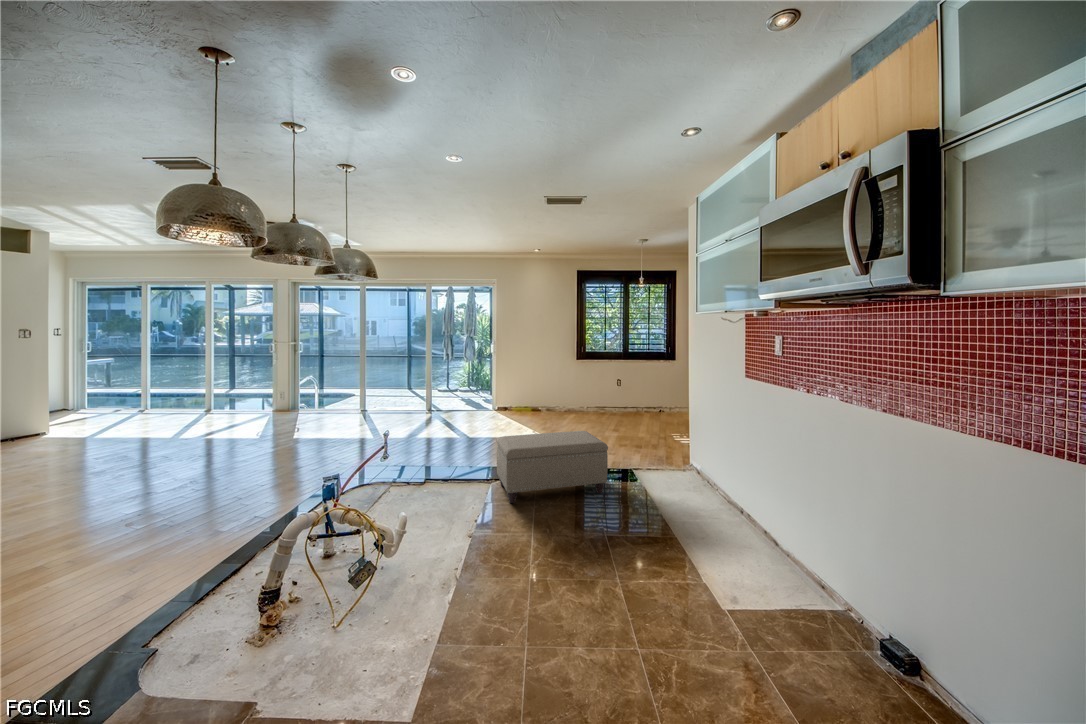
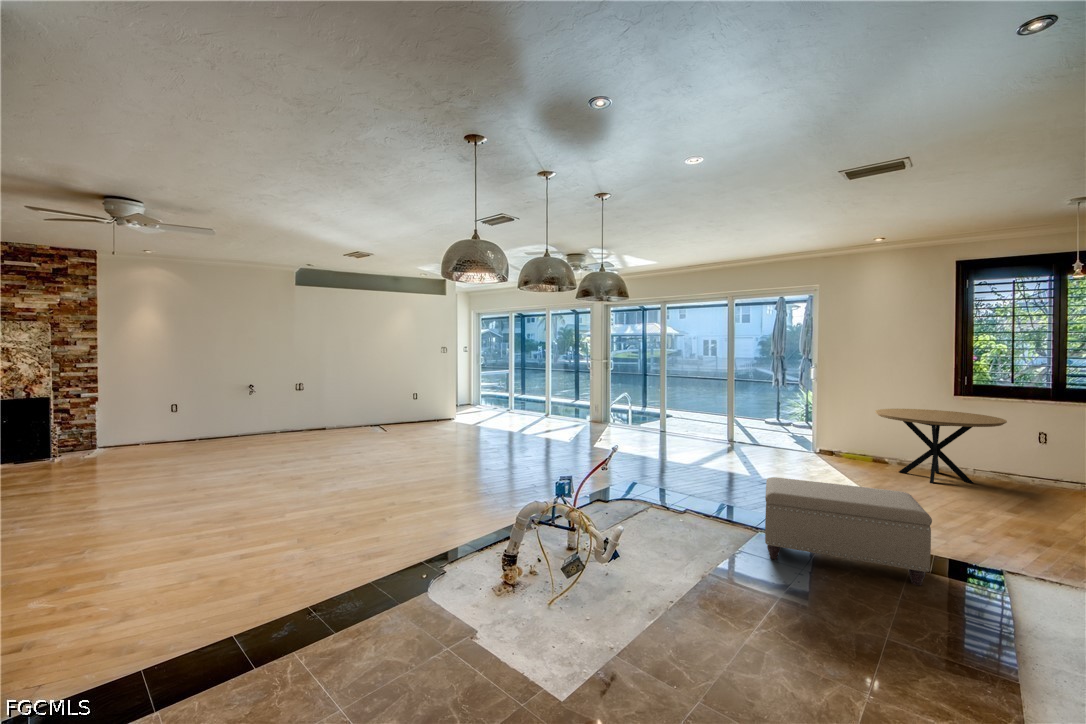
dining table: none [537,371,606,422] -> present [875,409,1007,483]

